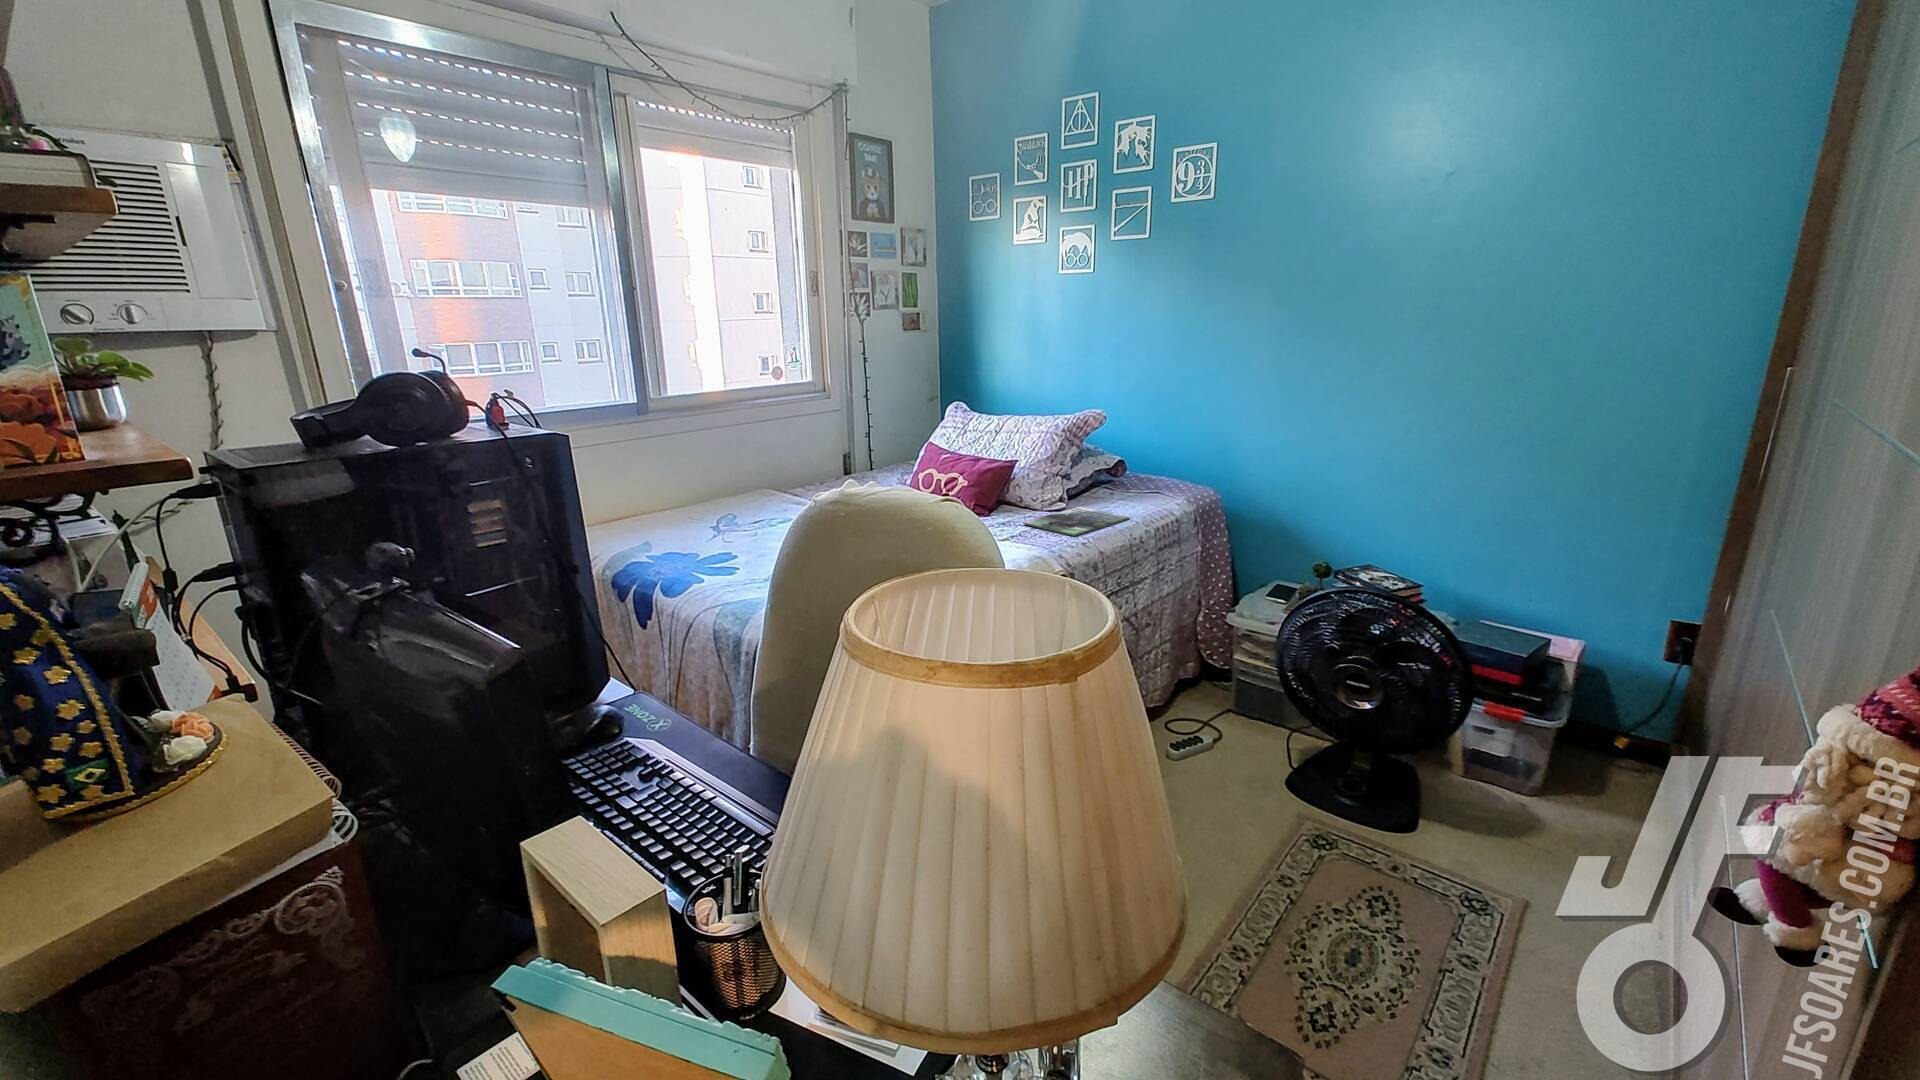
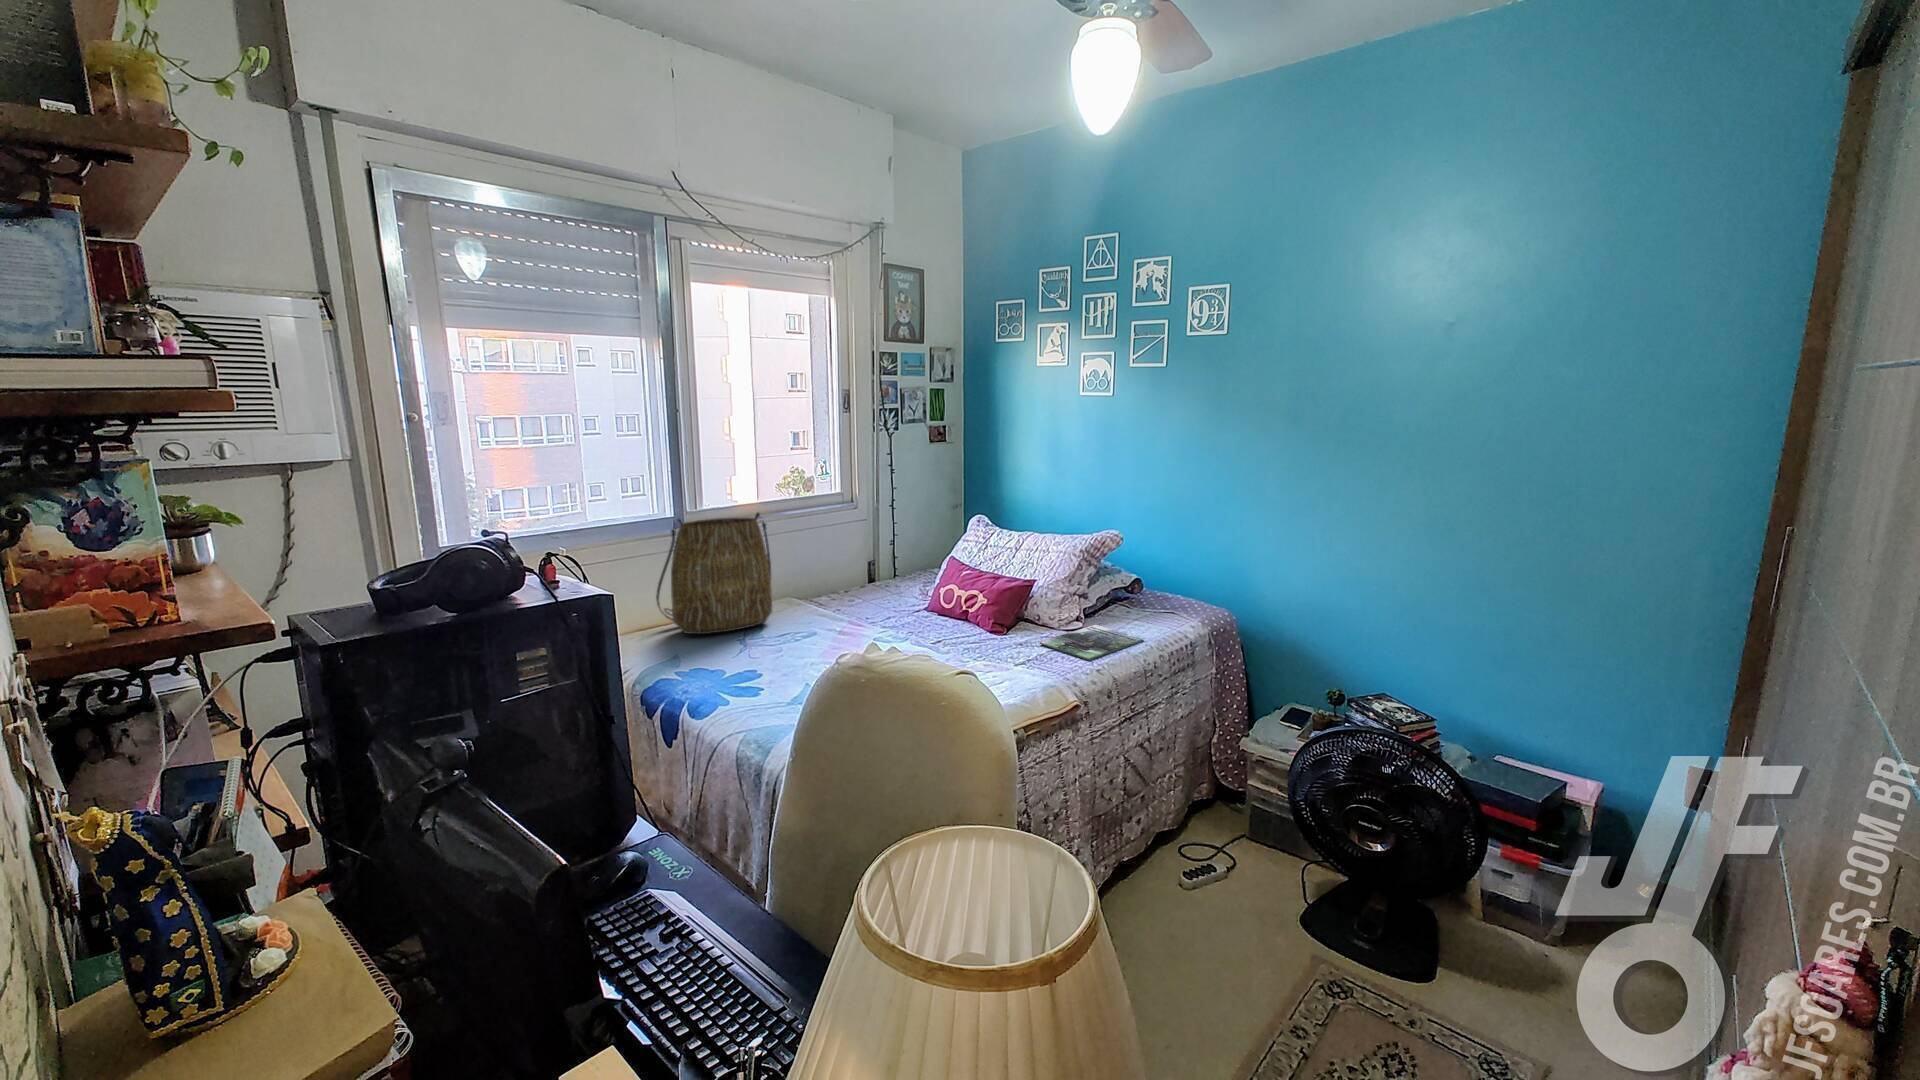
tote bag: none [622,398,745,525] -> present [656,513,772,634]

